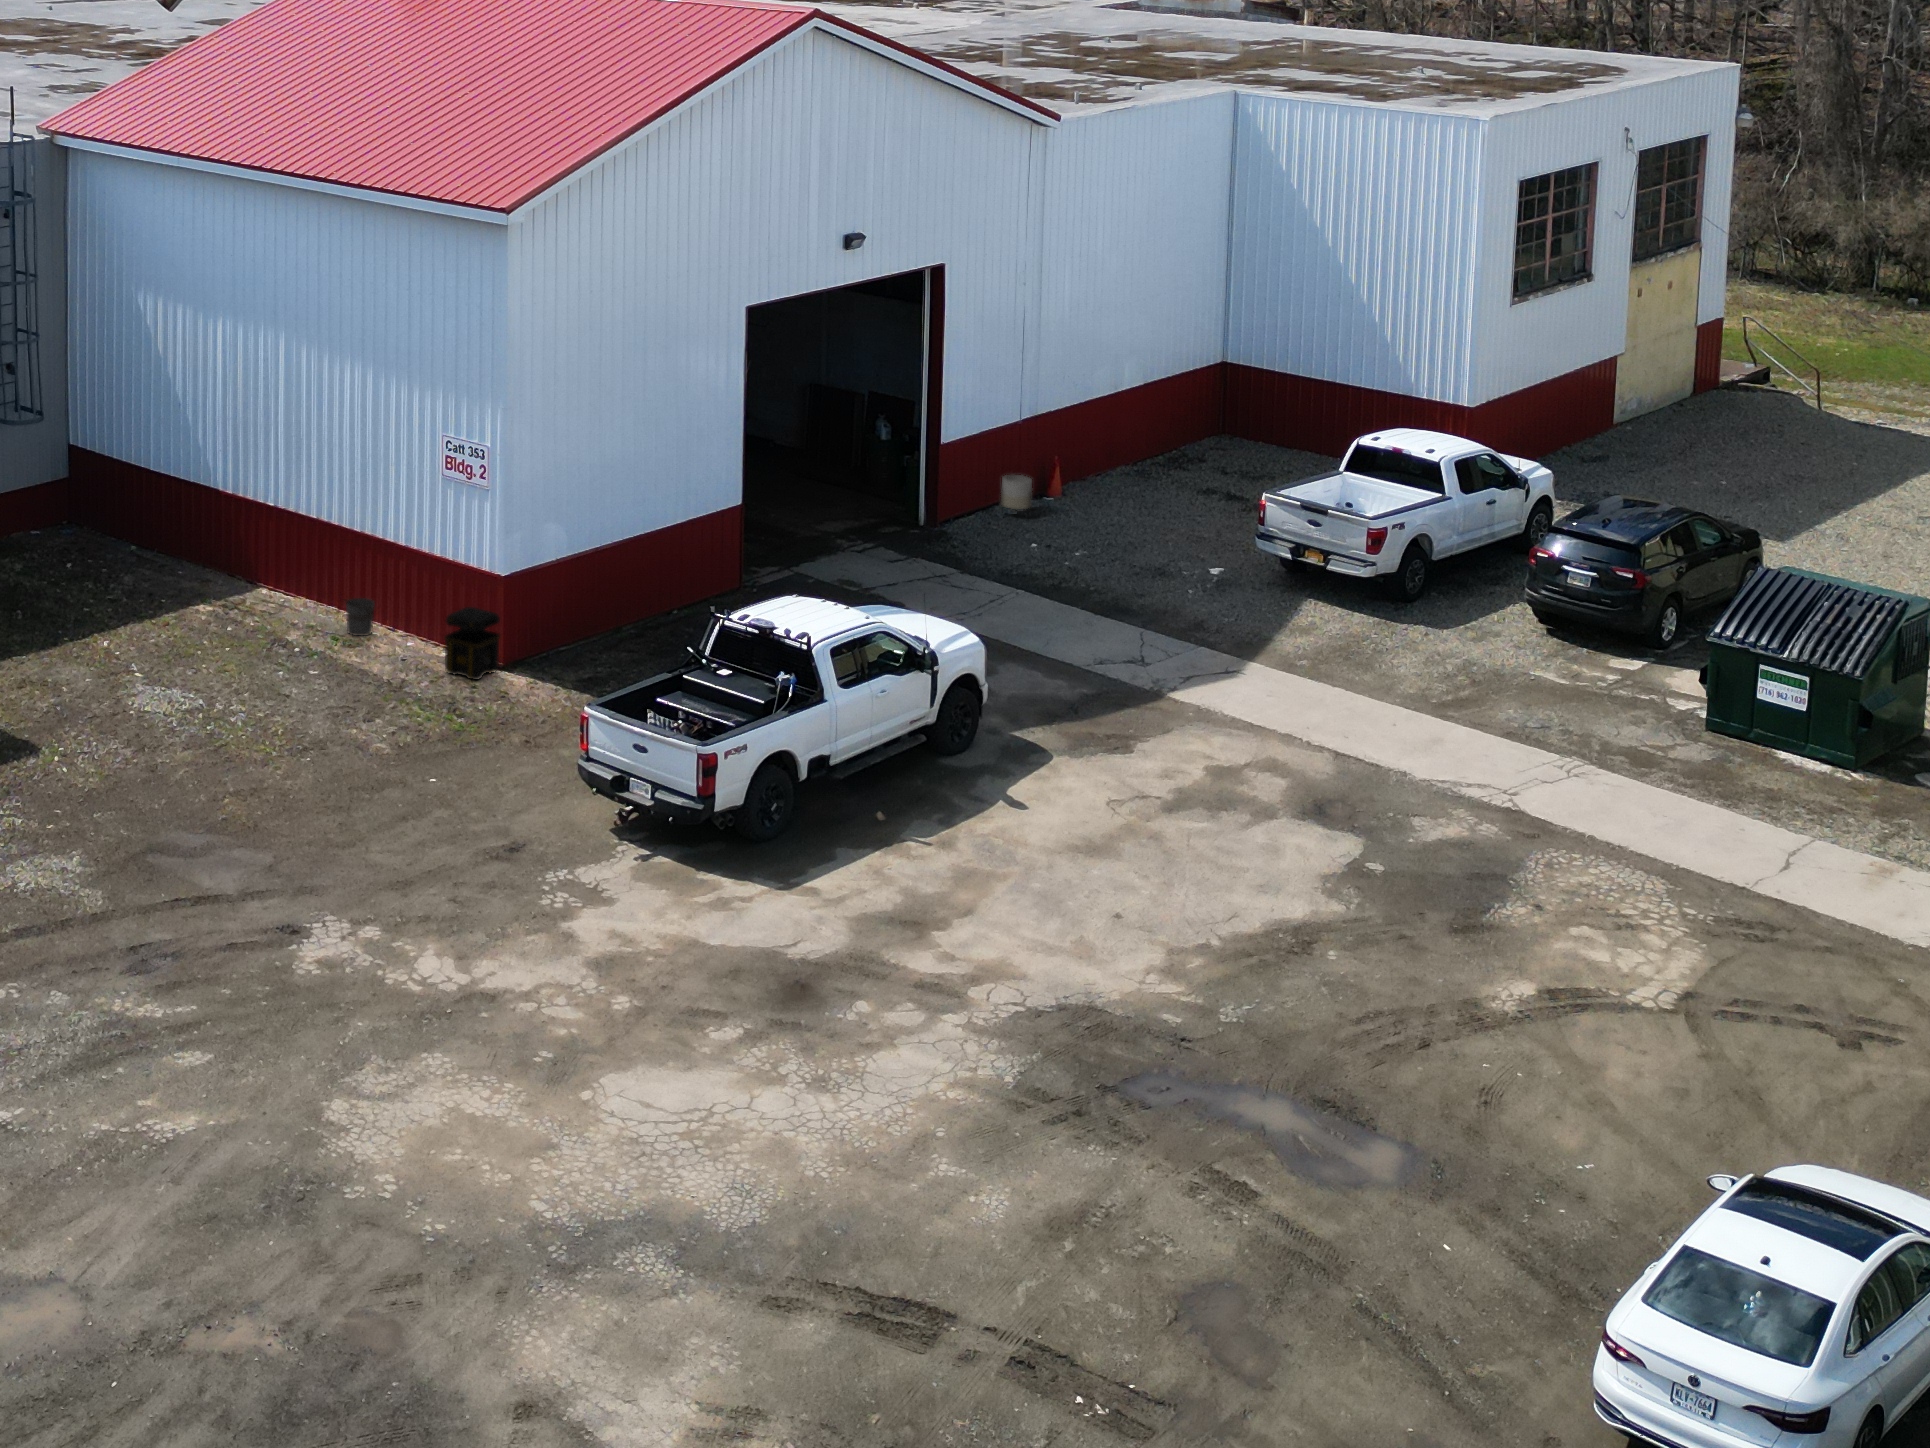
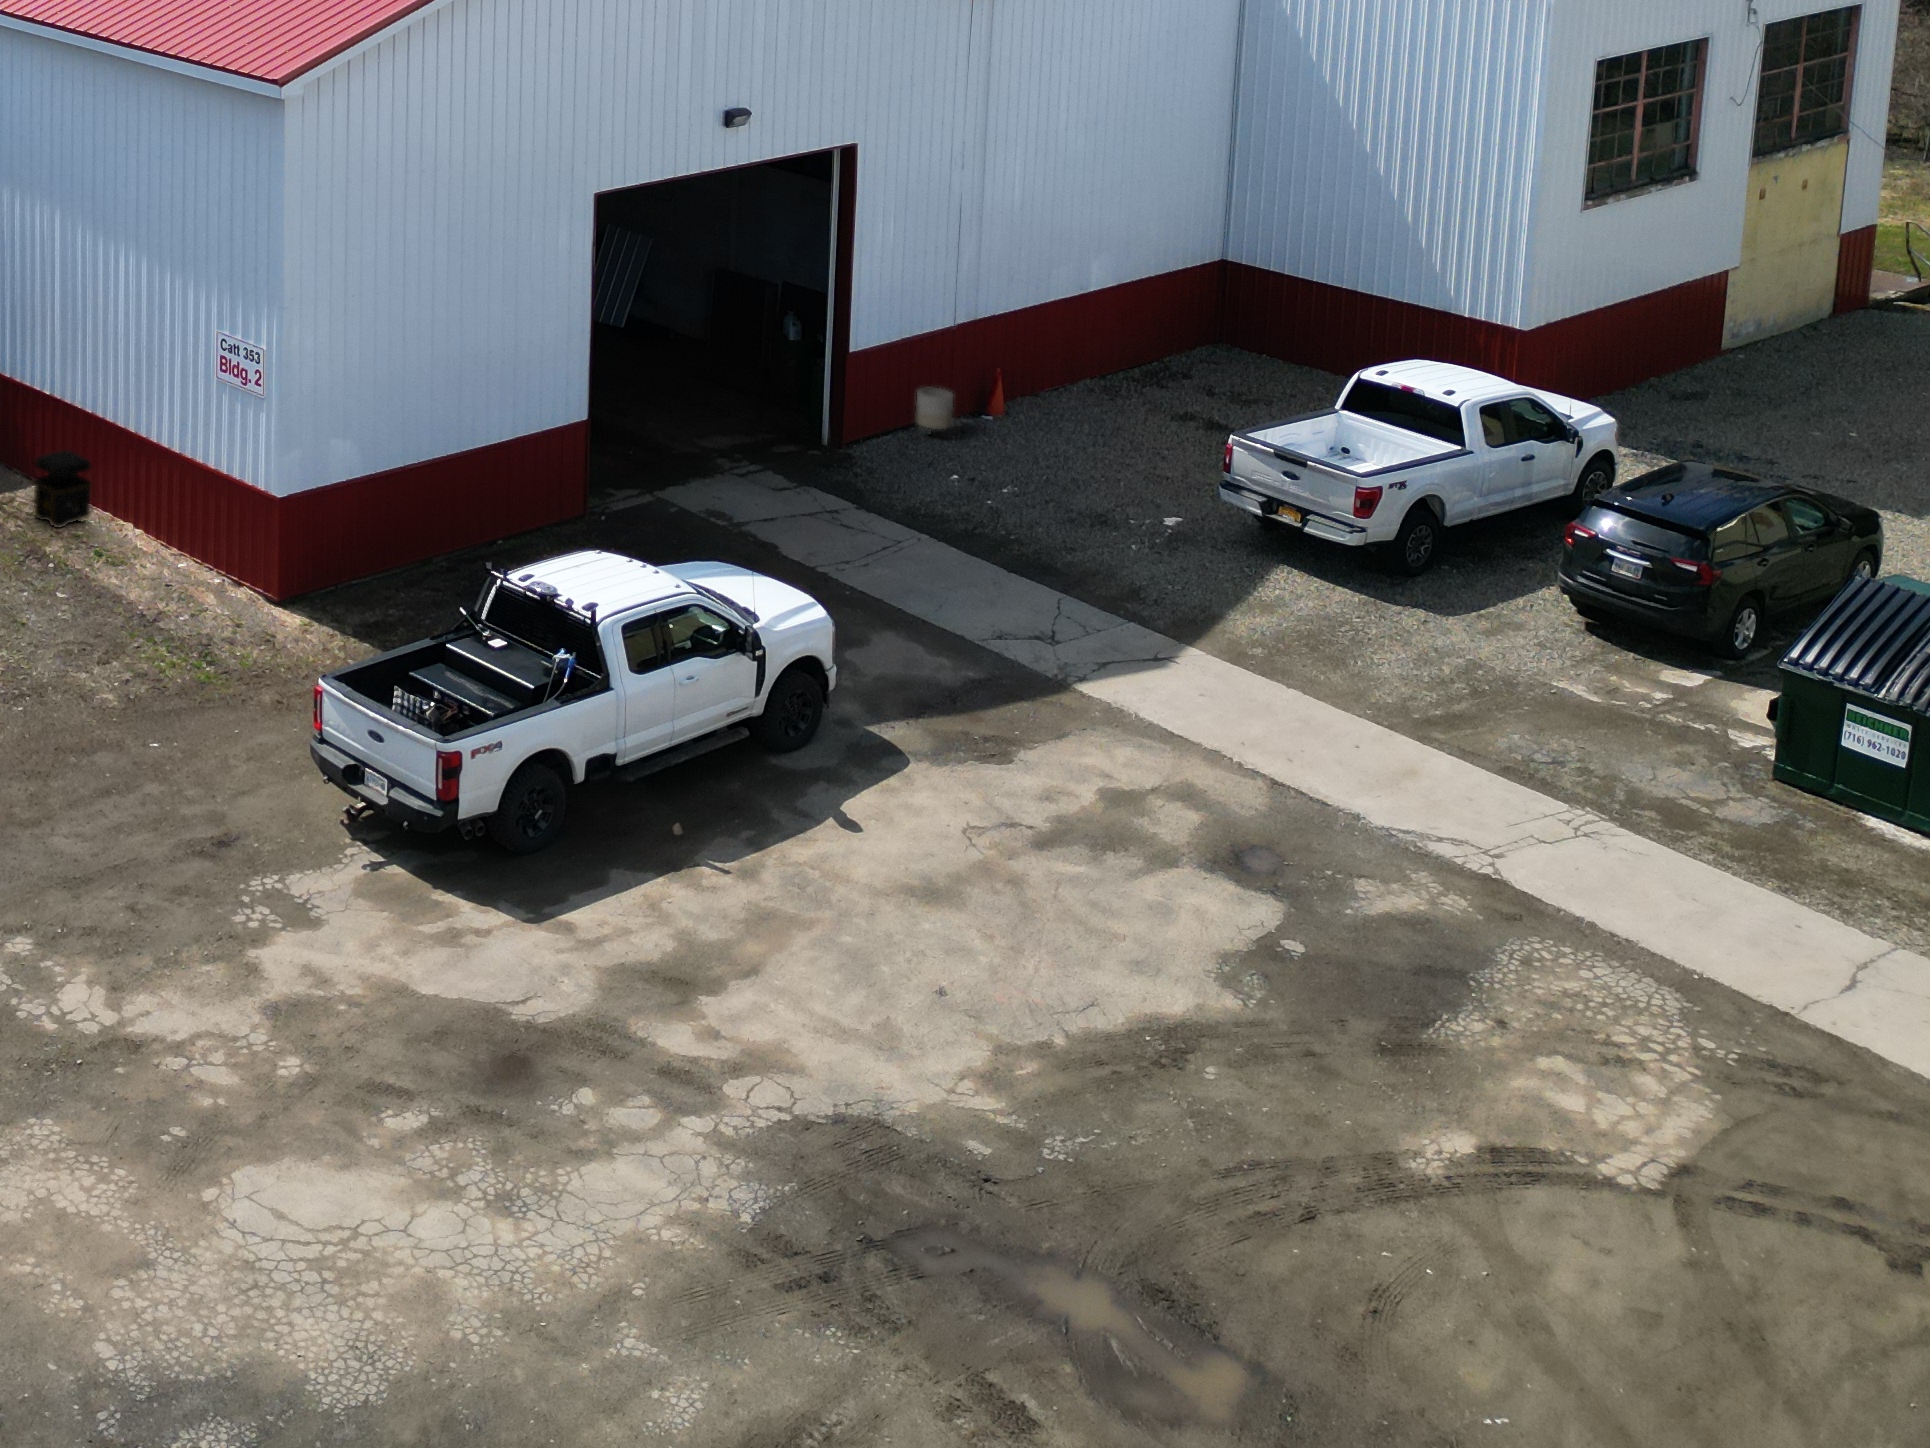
bucket: present [344,598,375,636] -> none [107,507,143,551]
toolbox: present [445,607,500,680] -> present [33,451,92,528]

